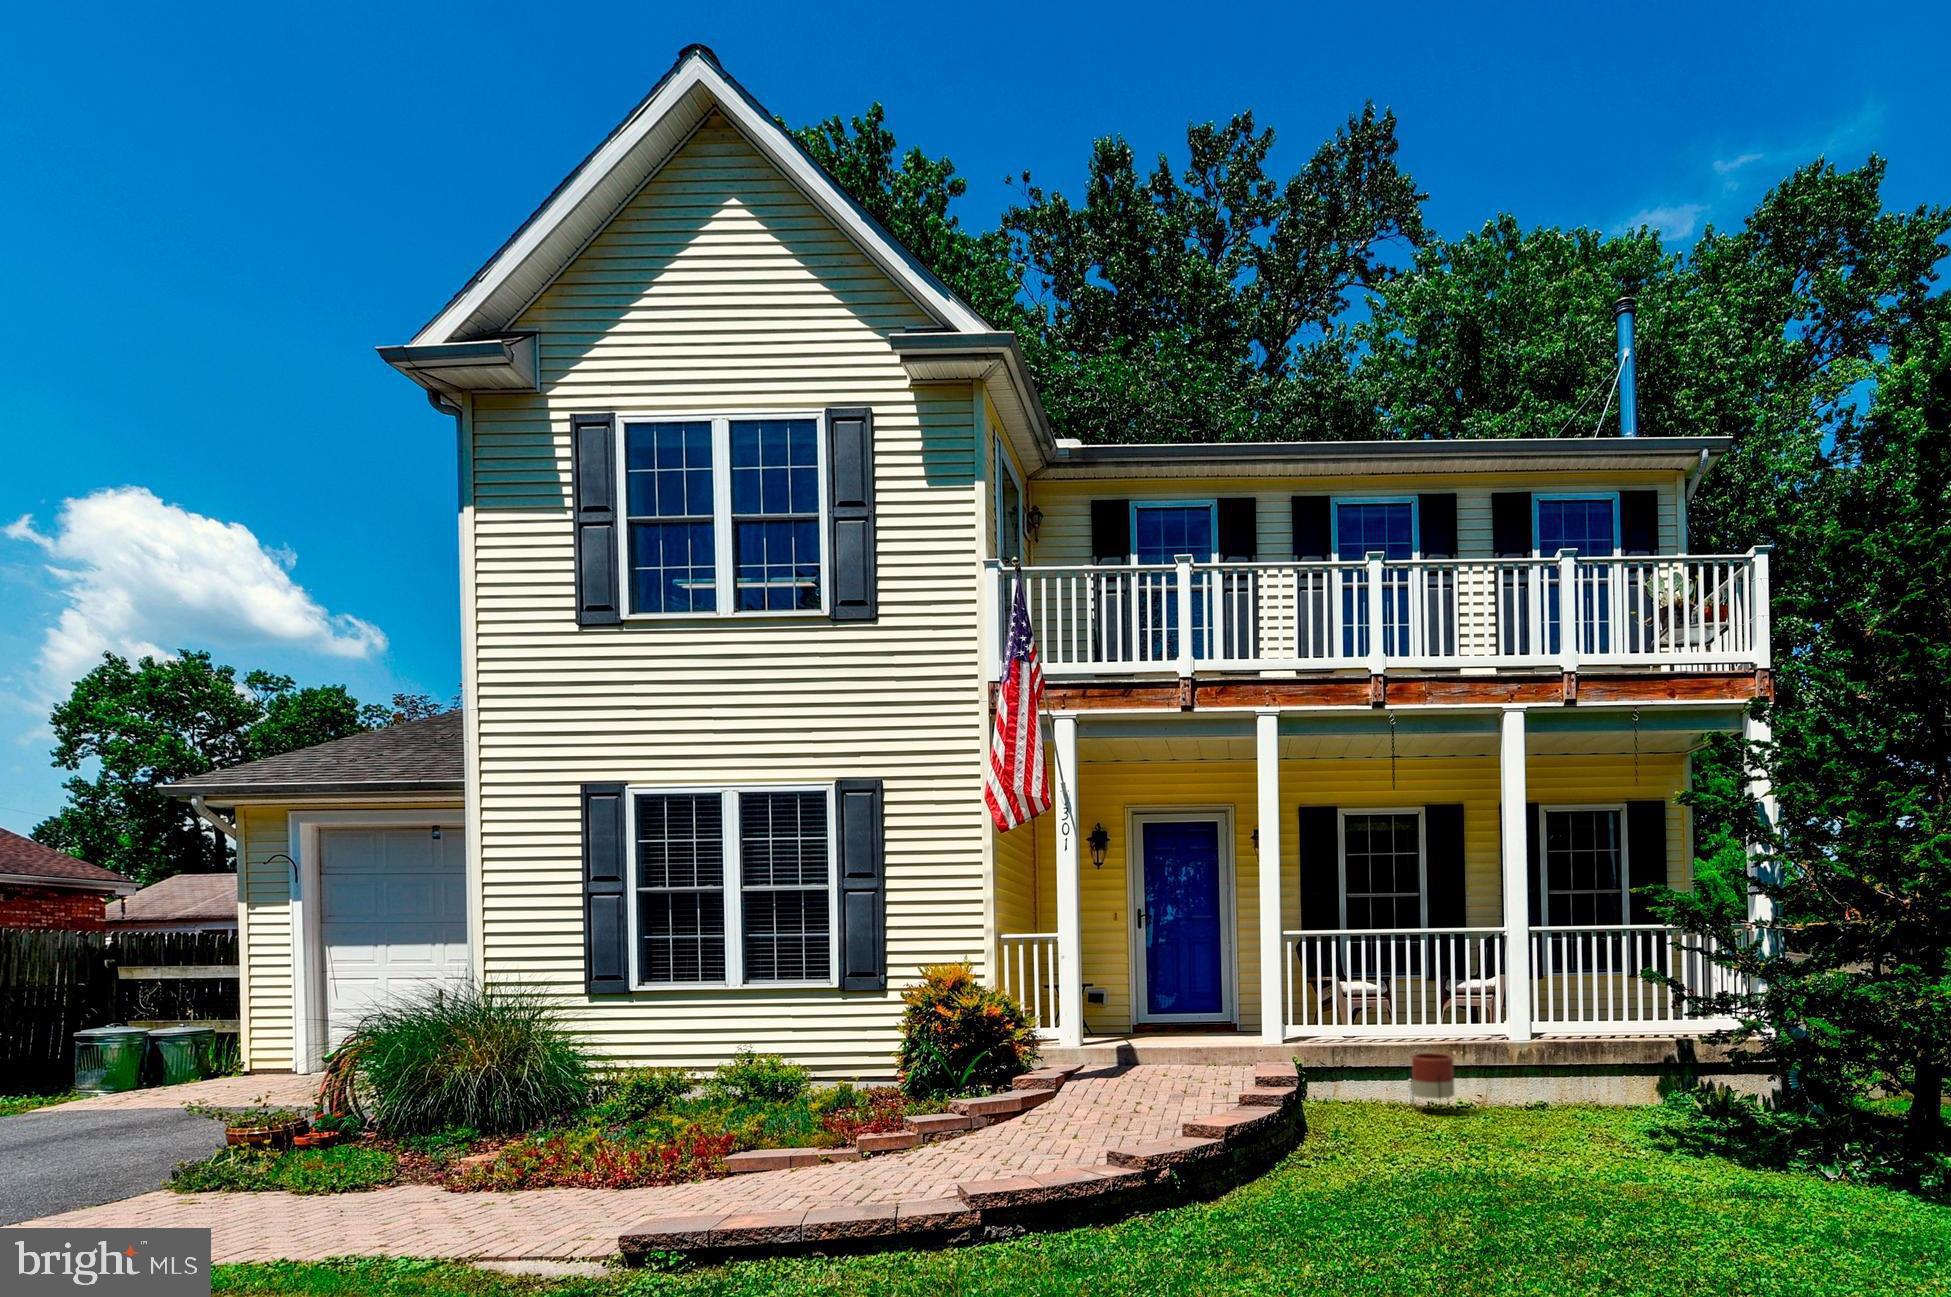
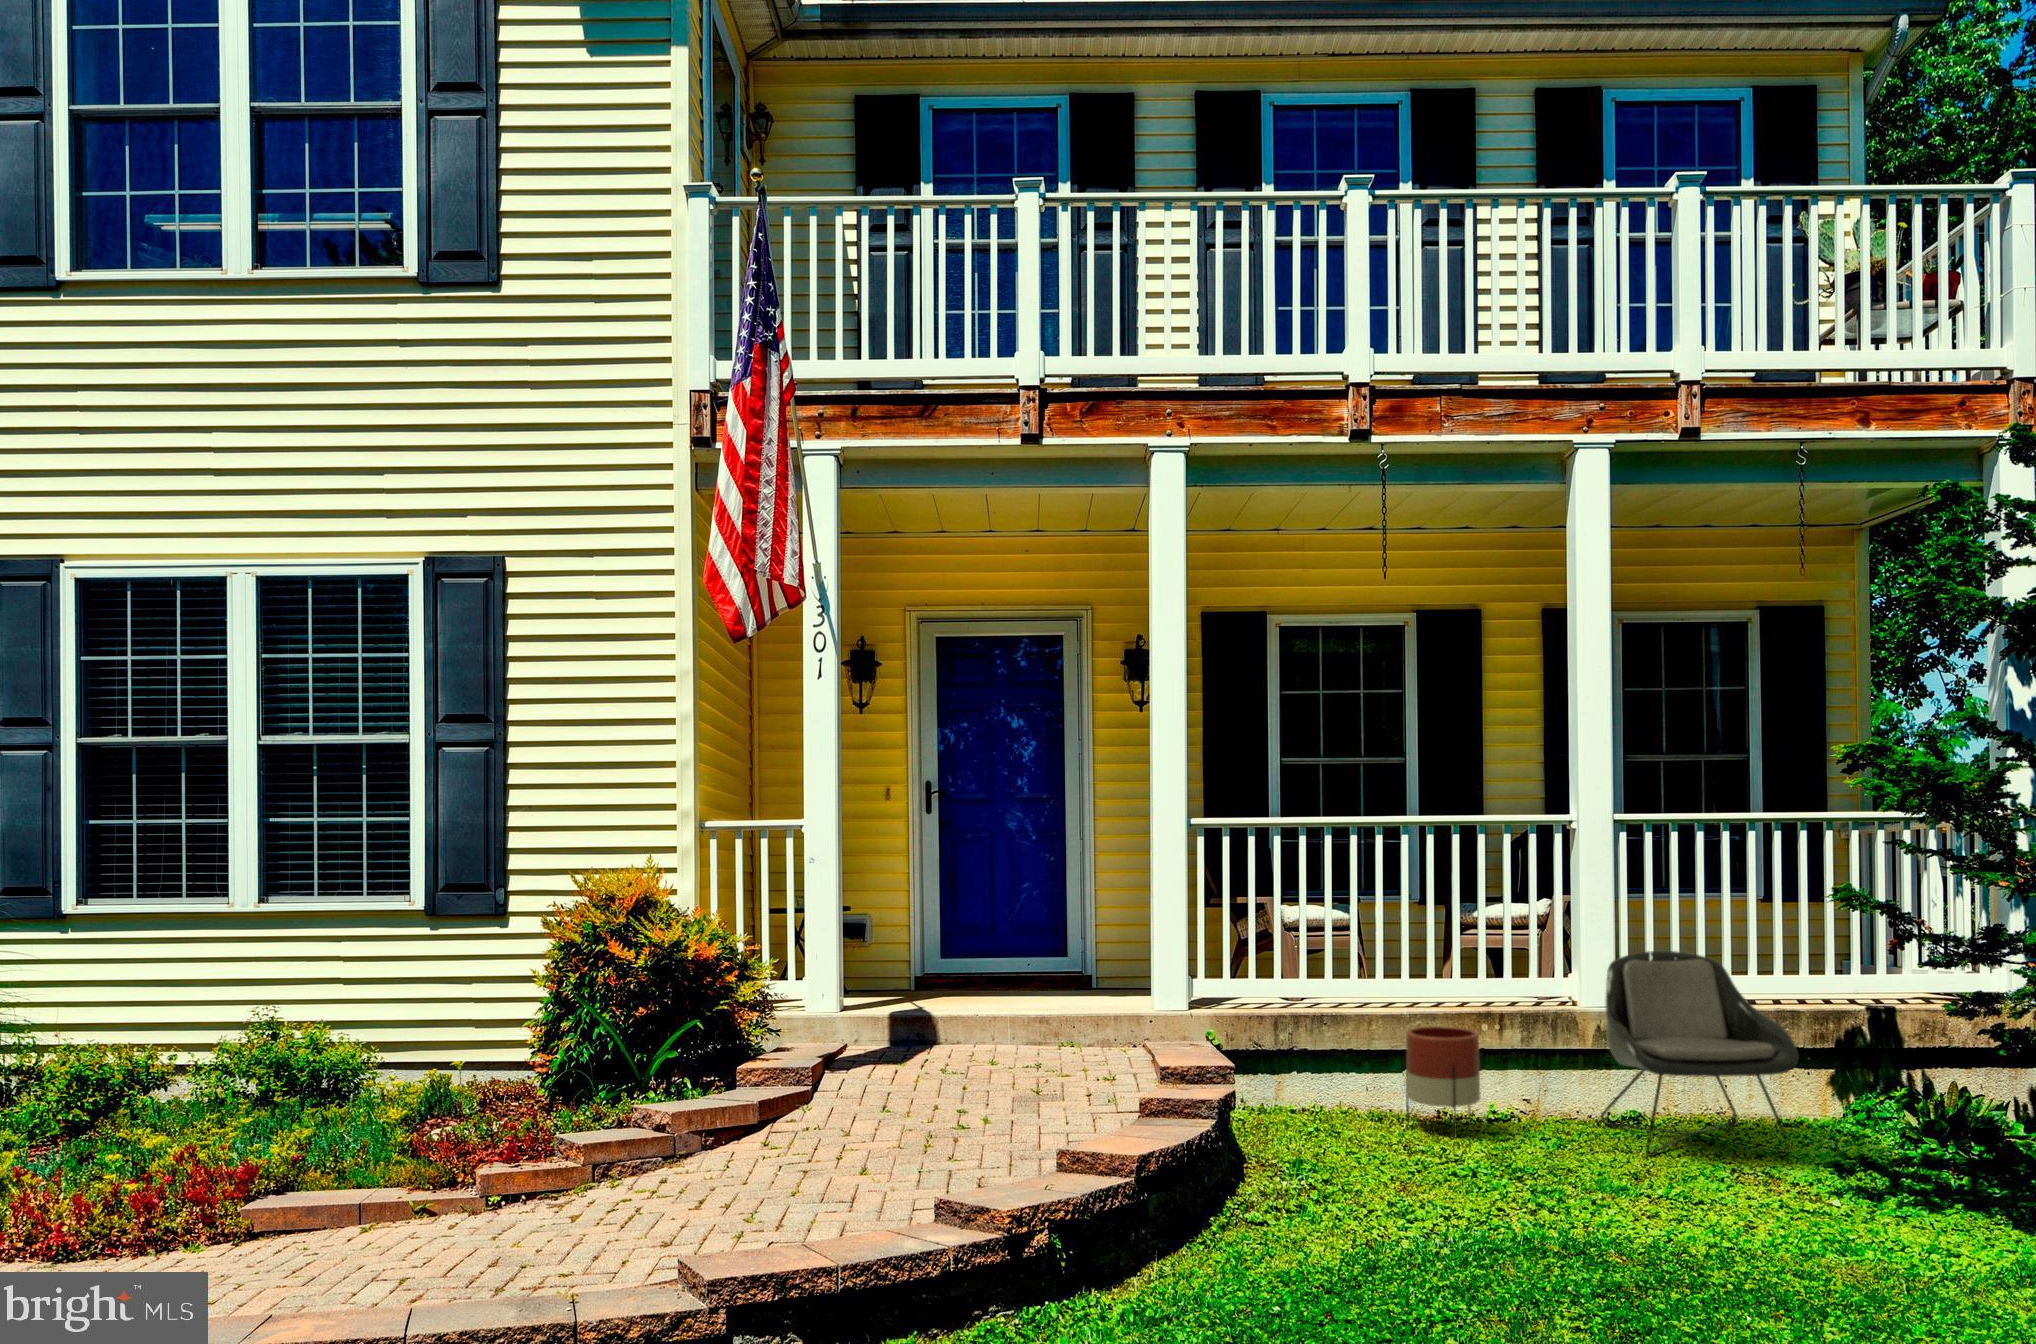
lounge chair: none [1523,1009,1631,1125] -> present [1601,951,1799,1156]

